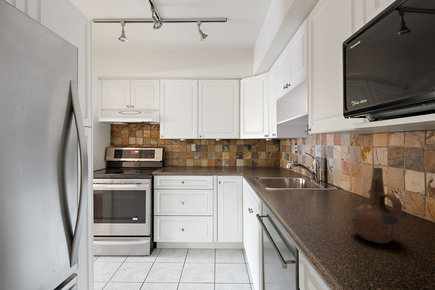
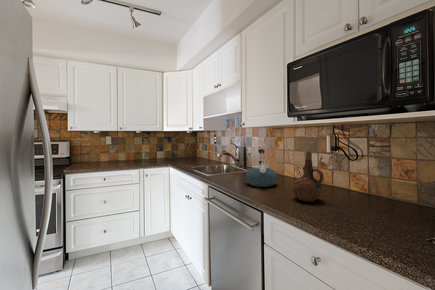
kettle: none [304,161,348,211] -> present [246,149,277,187]

